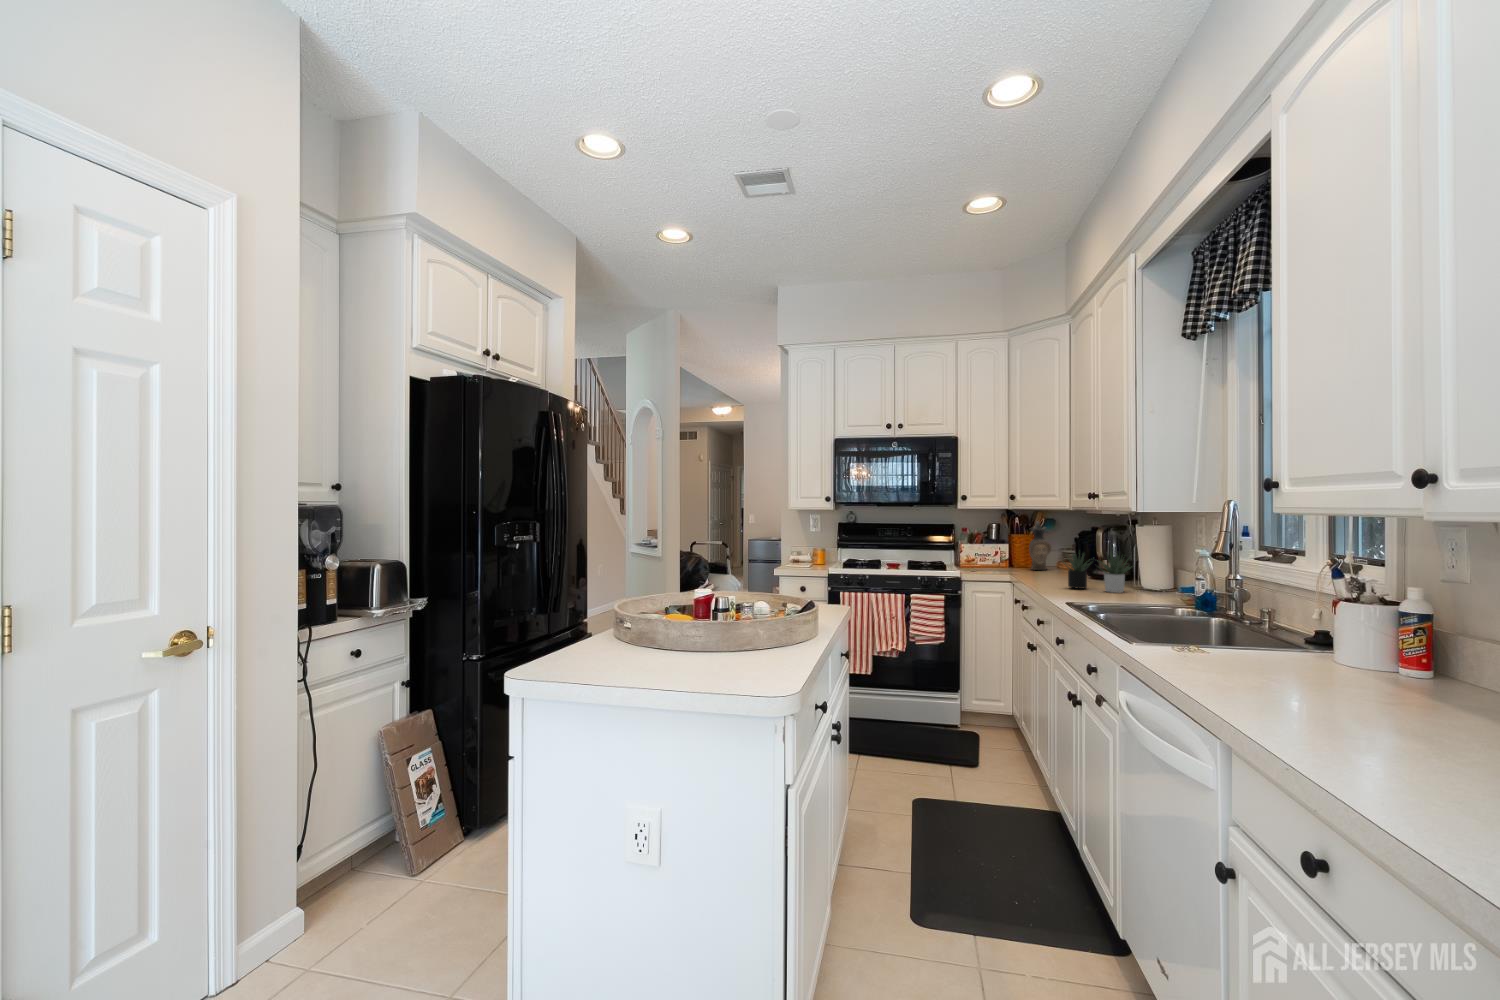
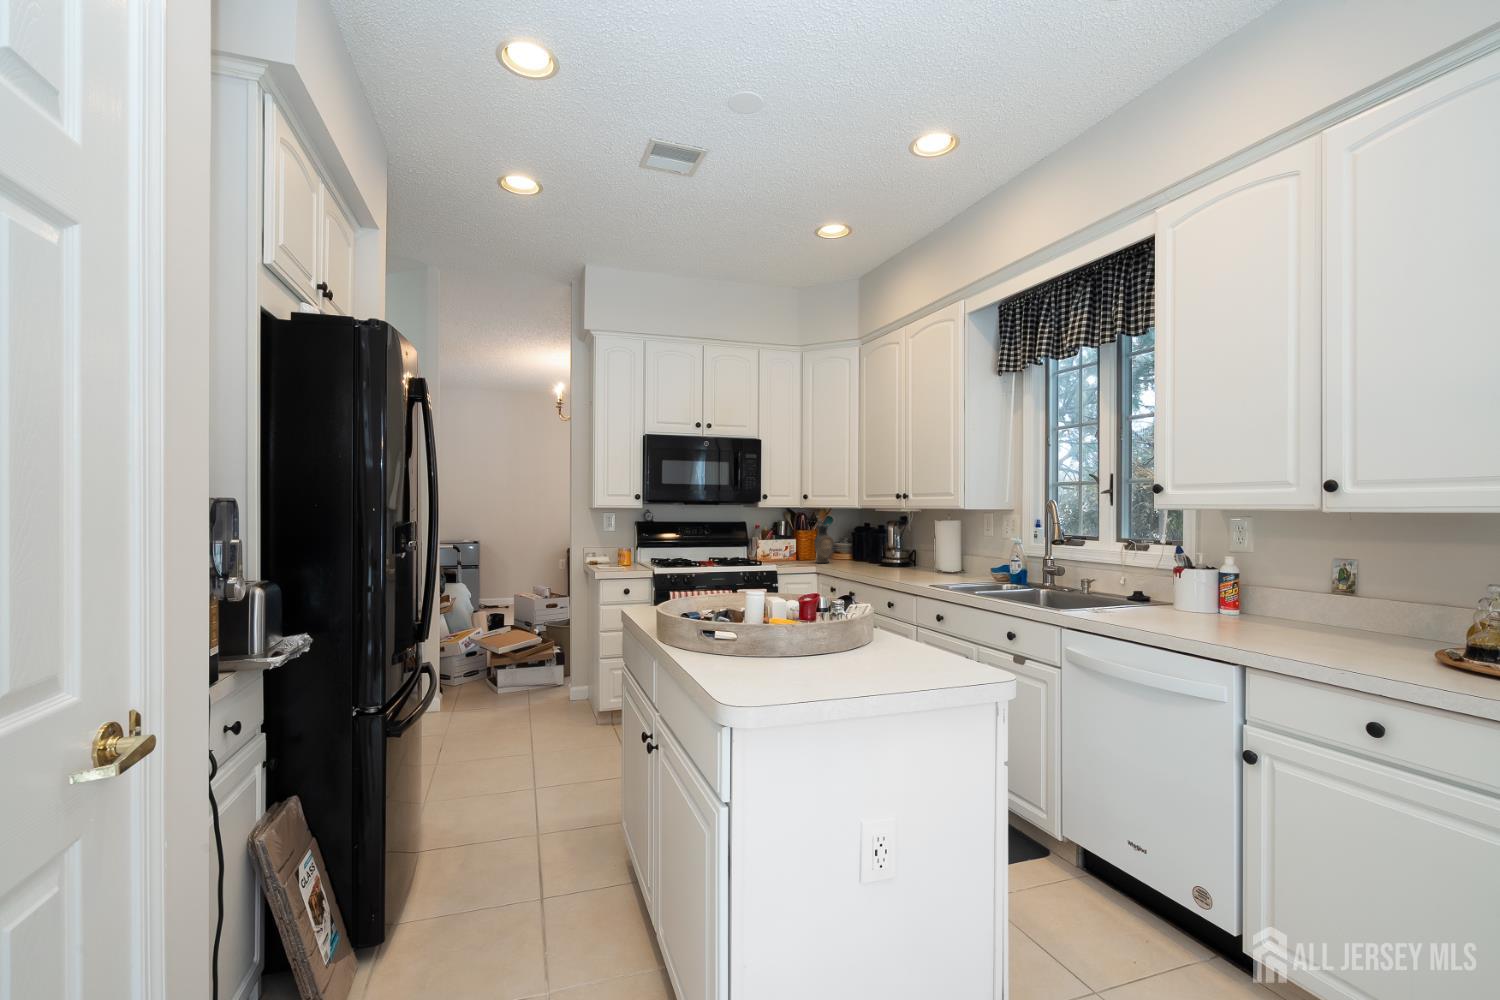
succulent plant: present [1062,553,1131,593] -> none [882,540,945,576]

